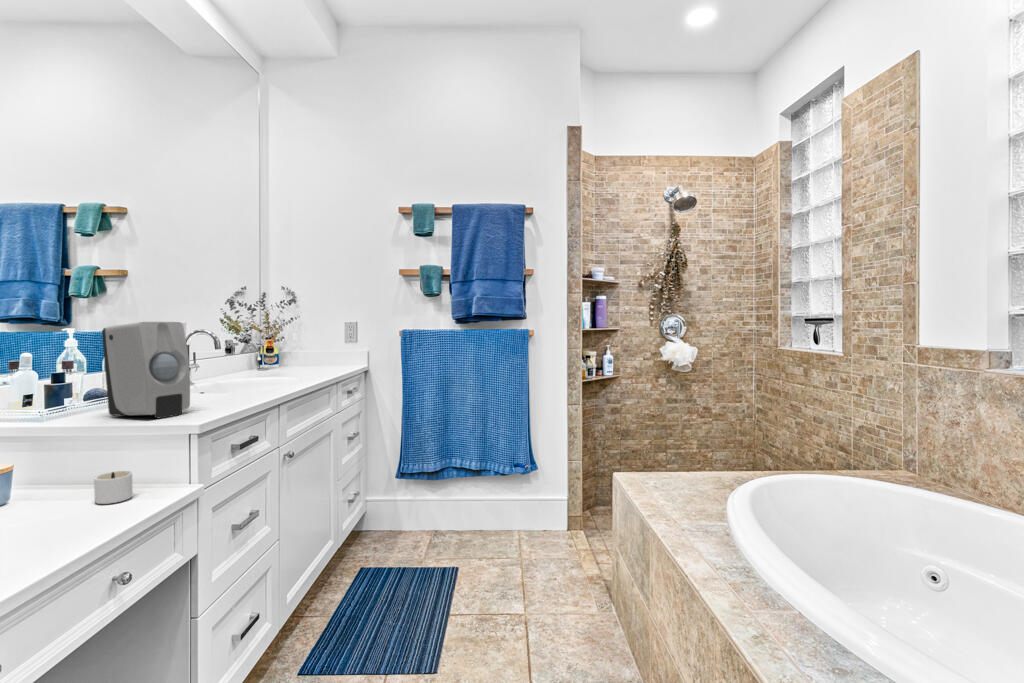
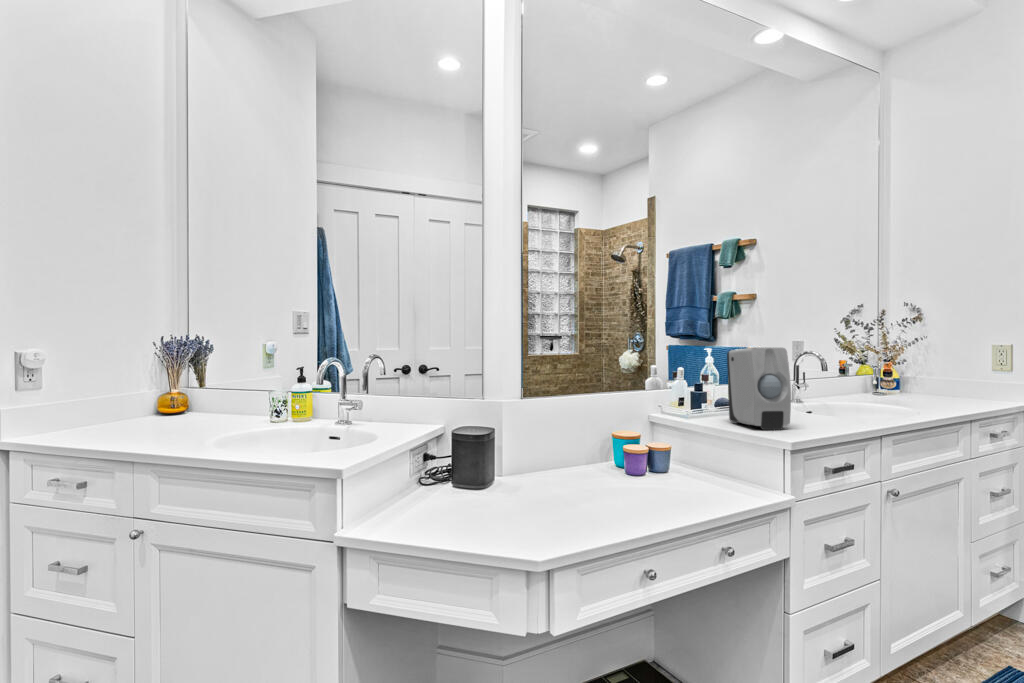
candle: present [94,471,133,504] -> none [714,467,750,494]

